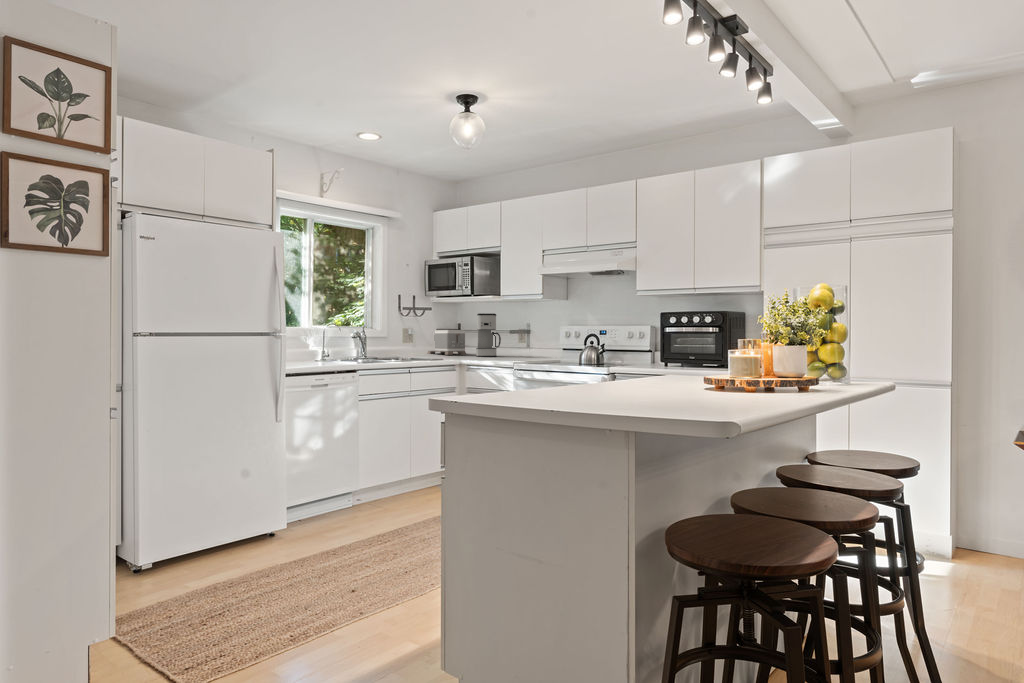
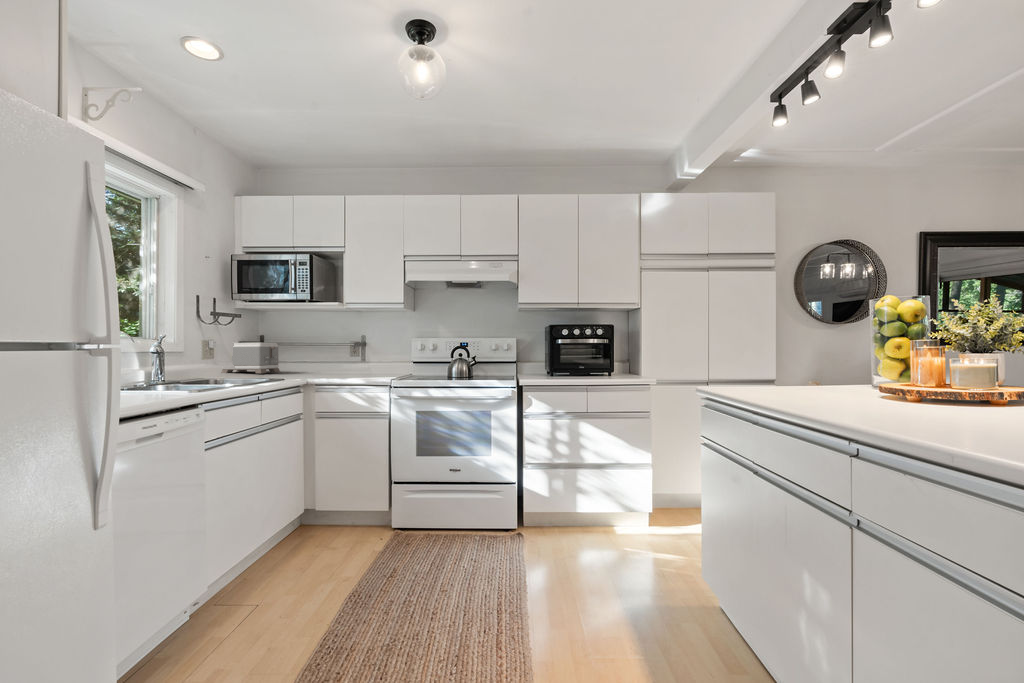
coffee maker: present [476,313,501,356] -> none [294,323,327,374]

